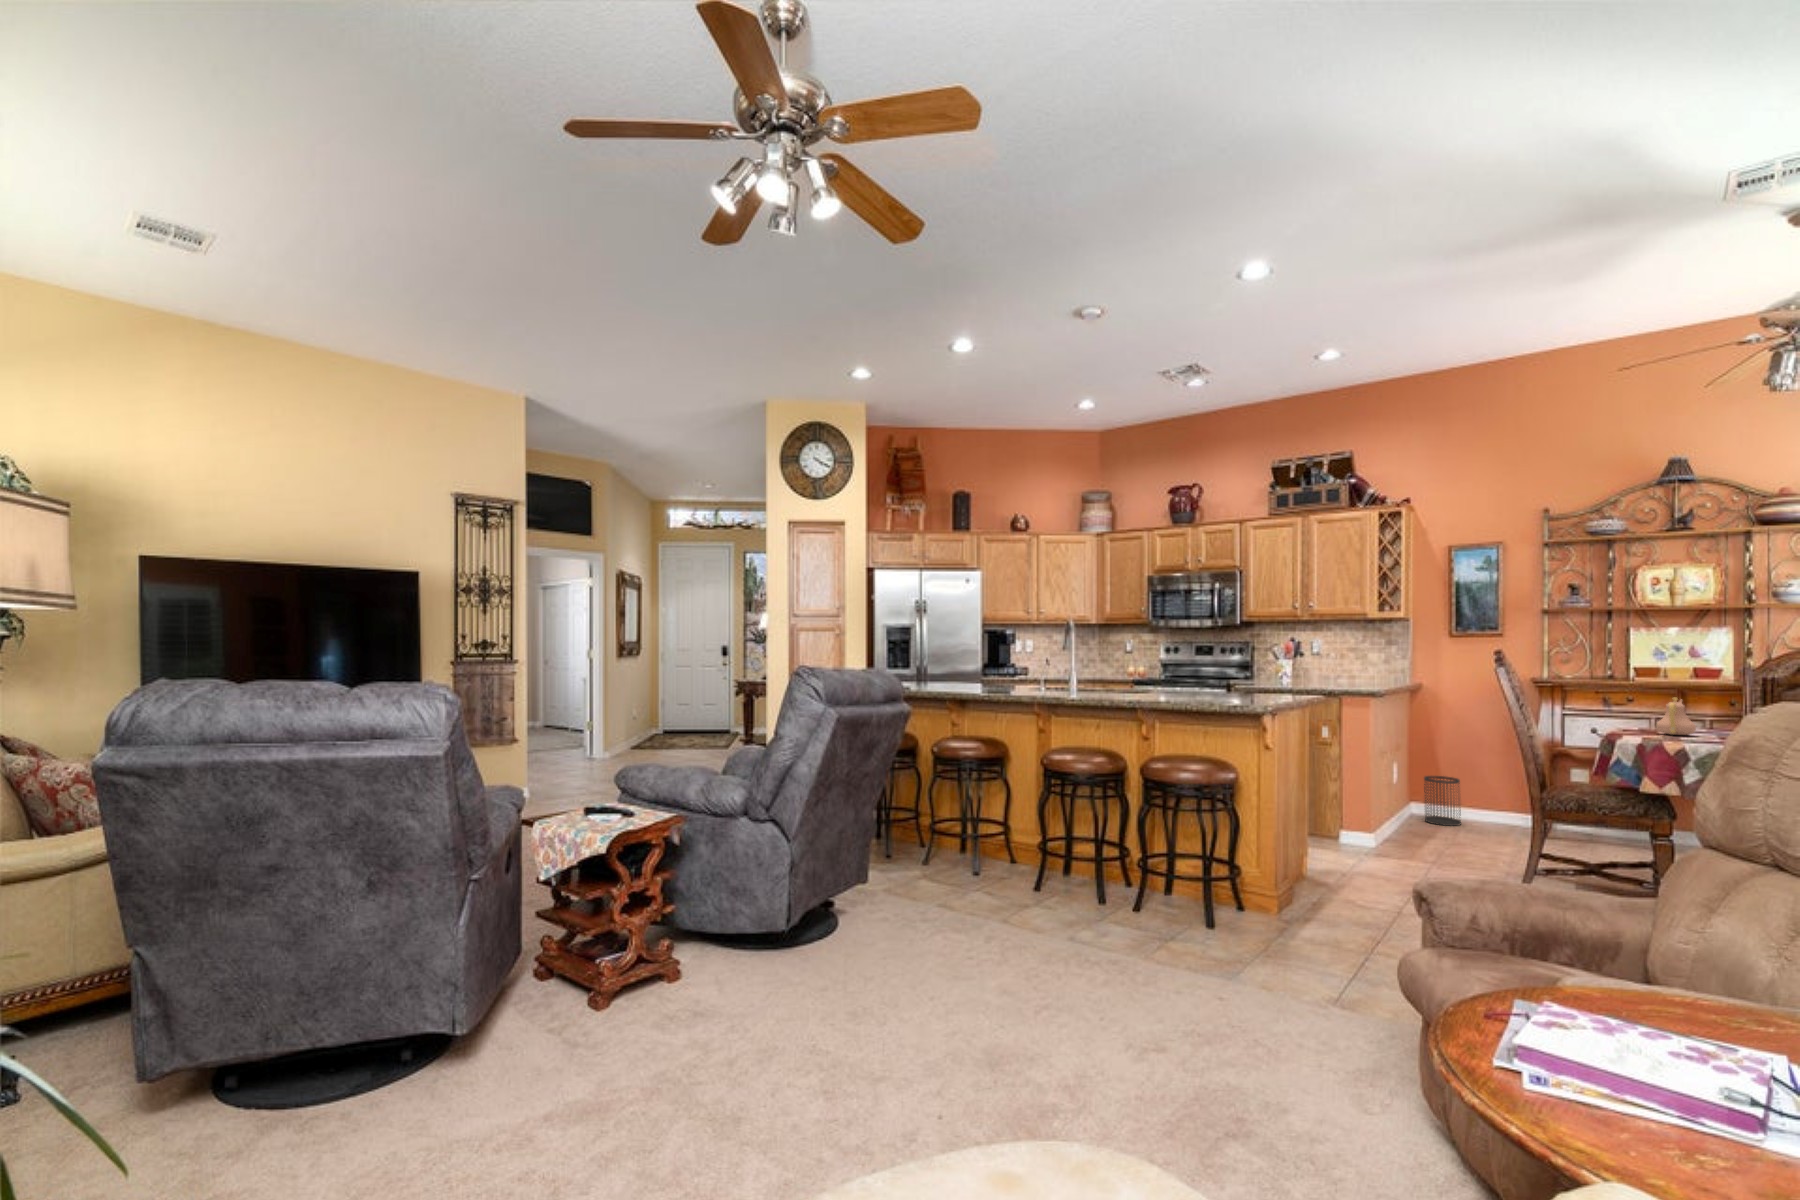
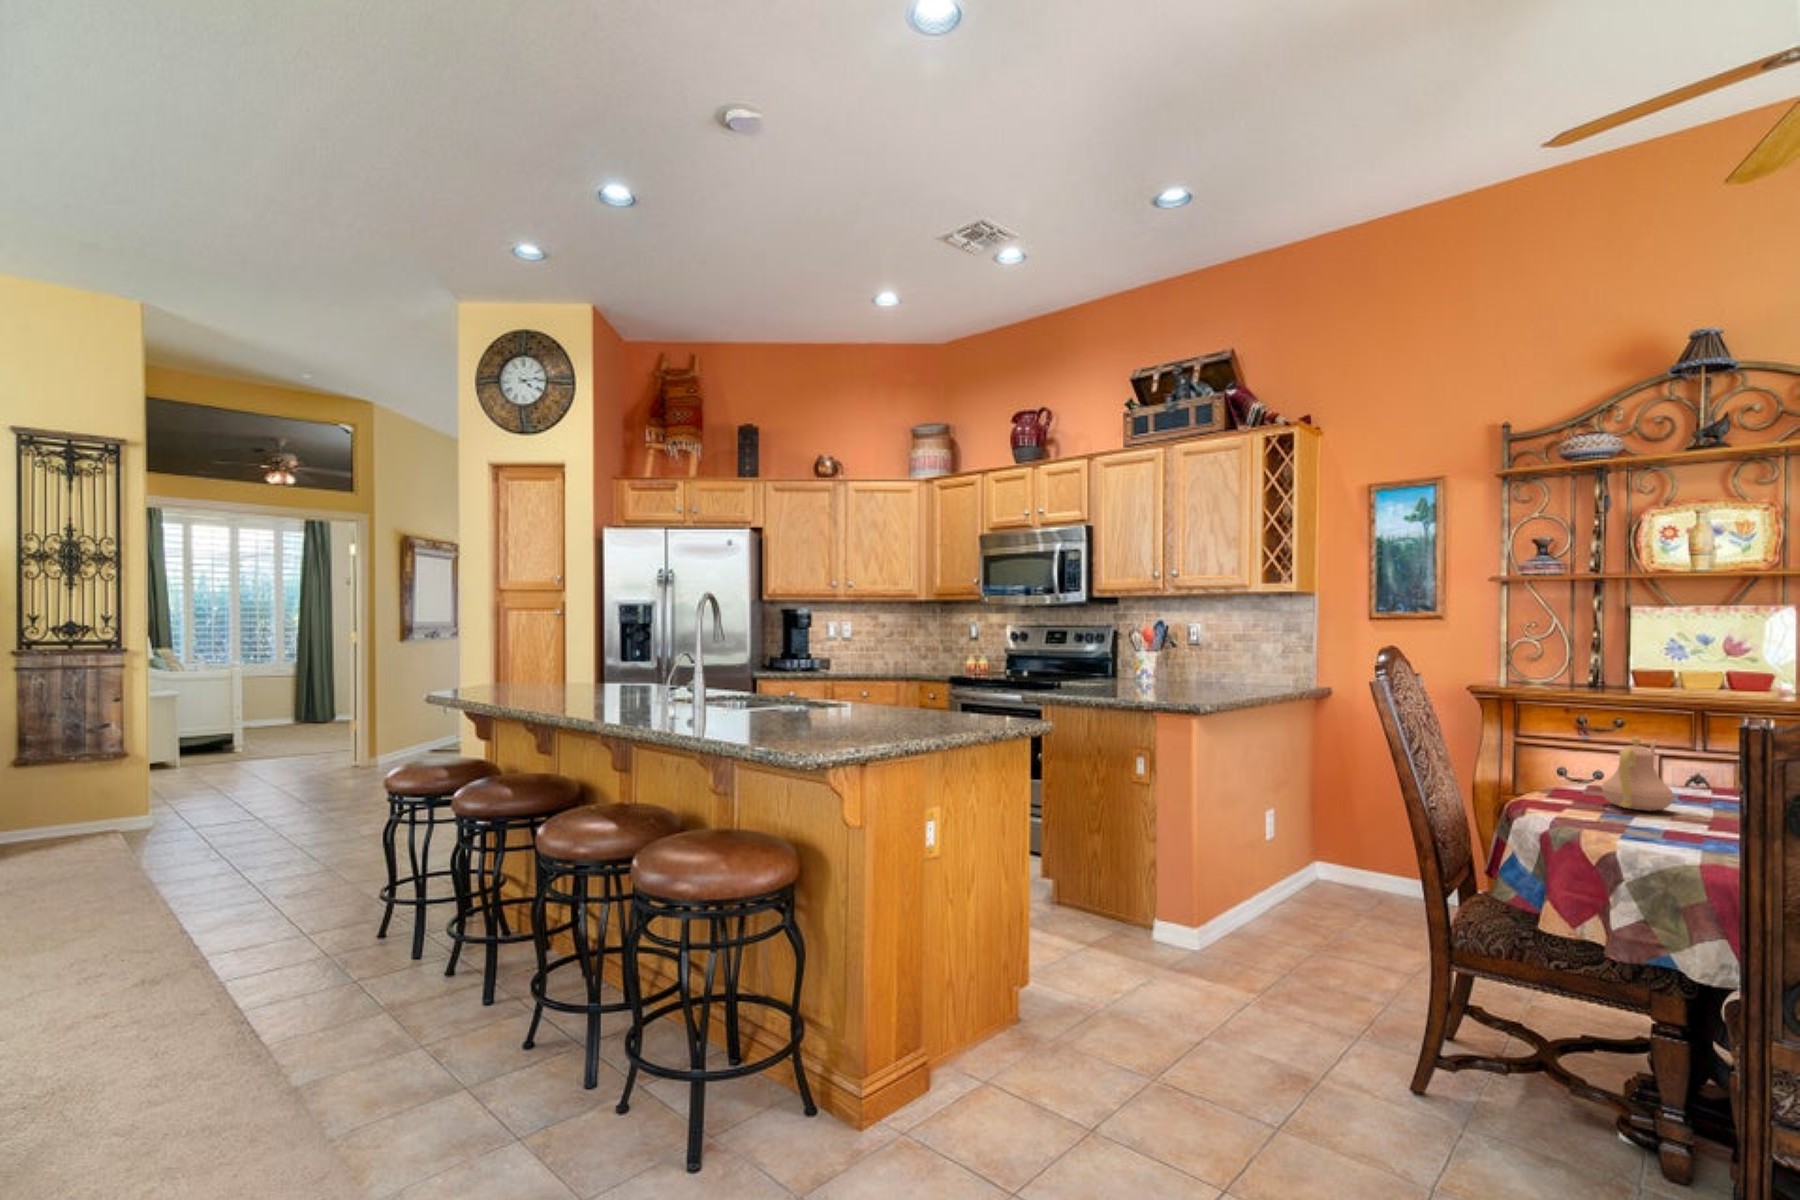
wastebasket: present [1424,776,1461,826] -> none [1322,826,1373,905]

